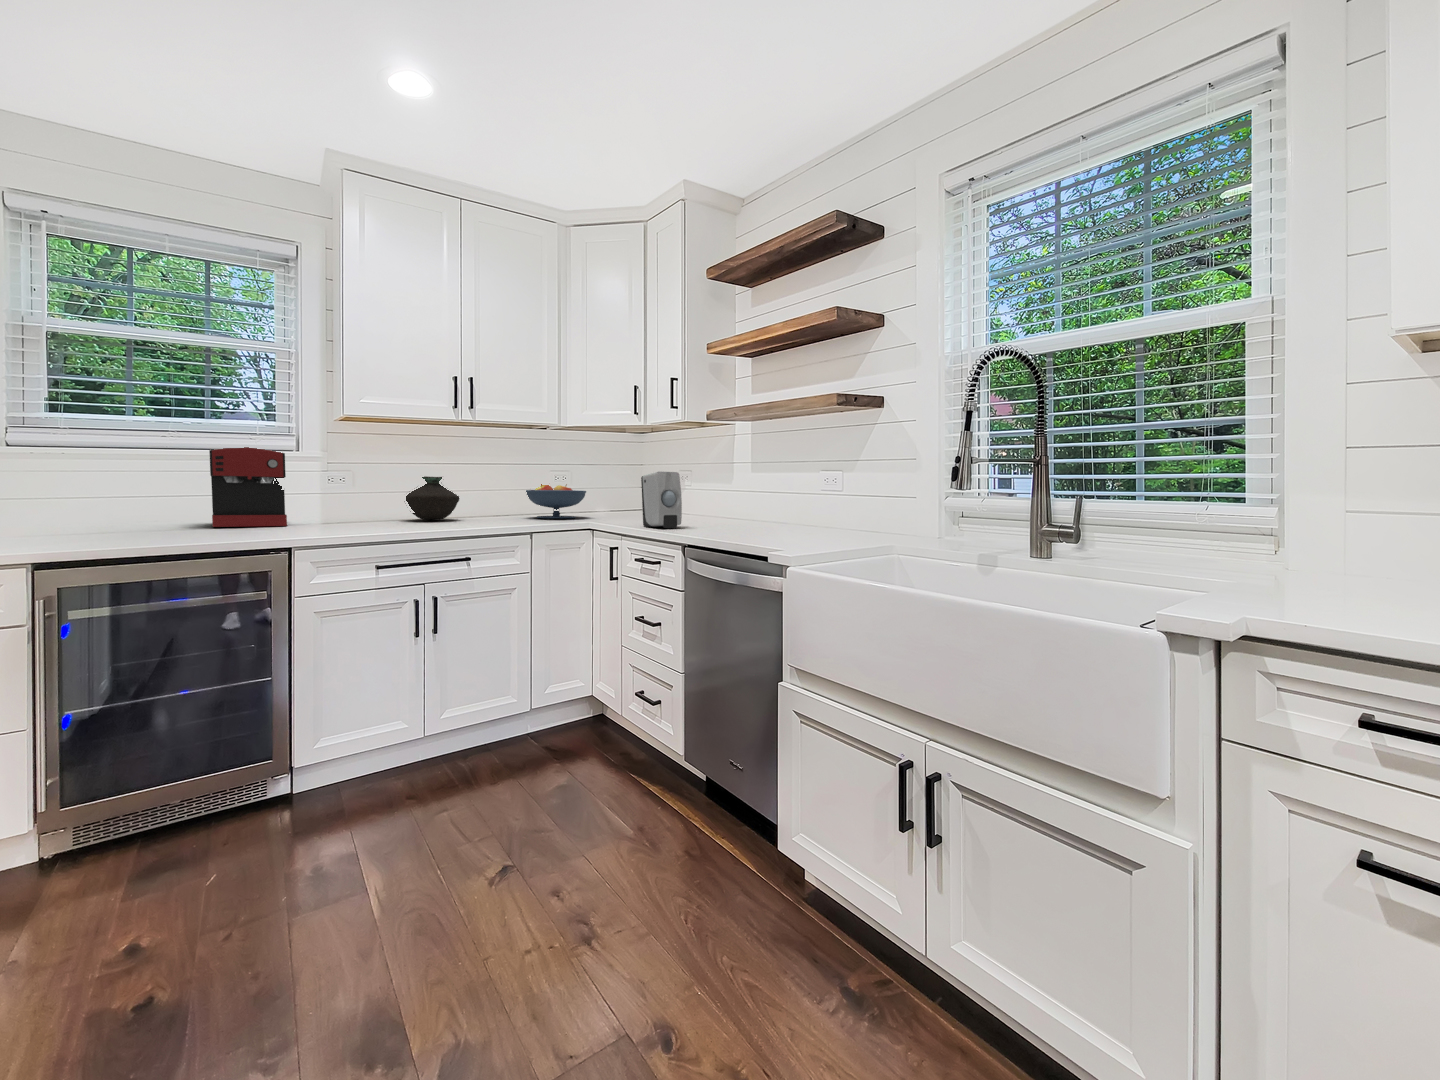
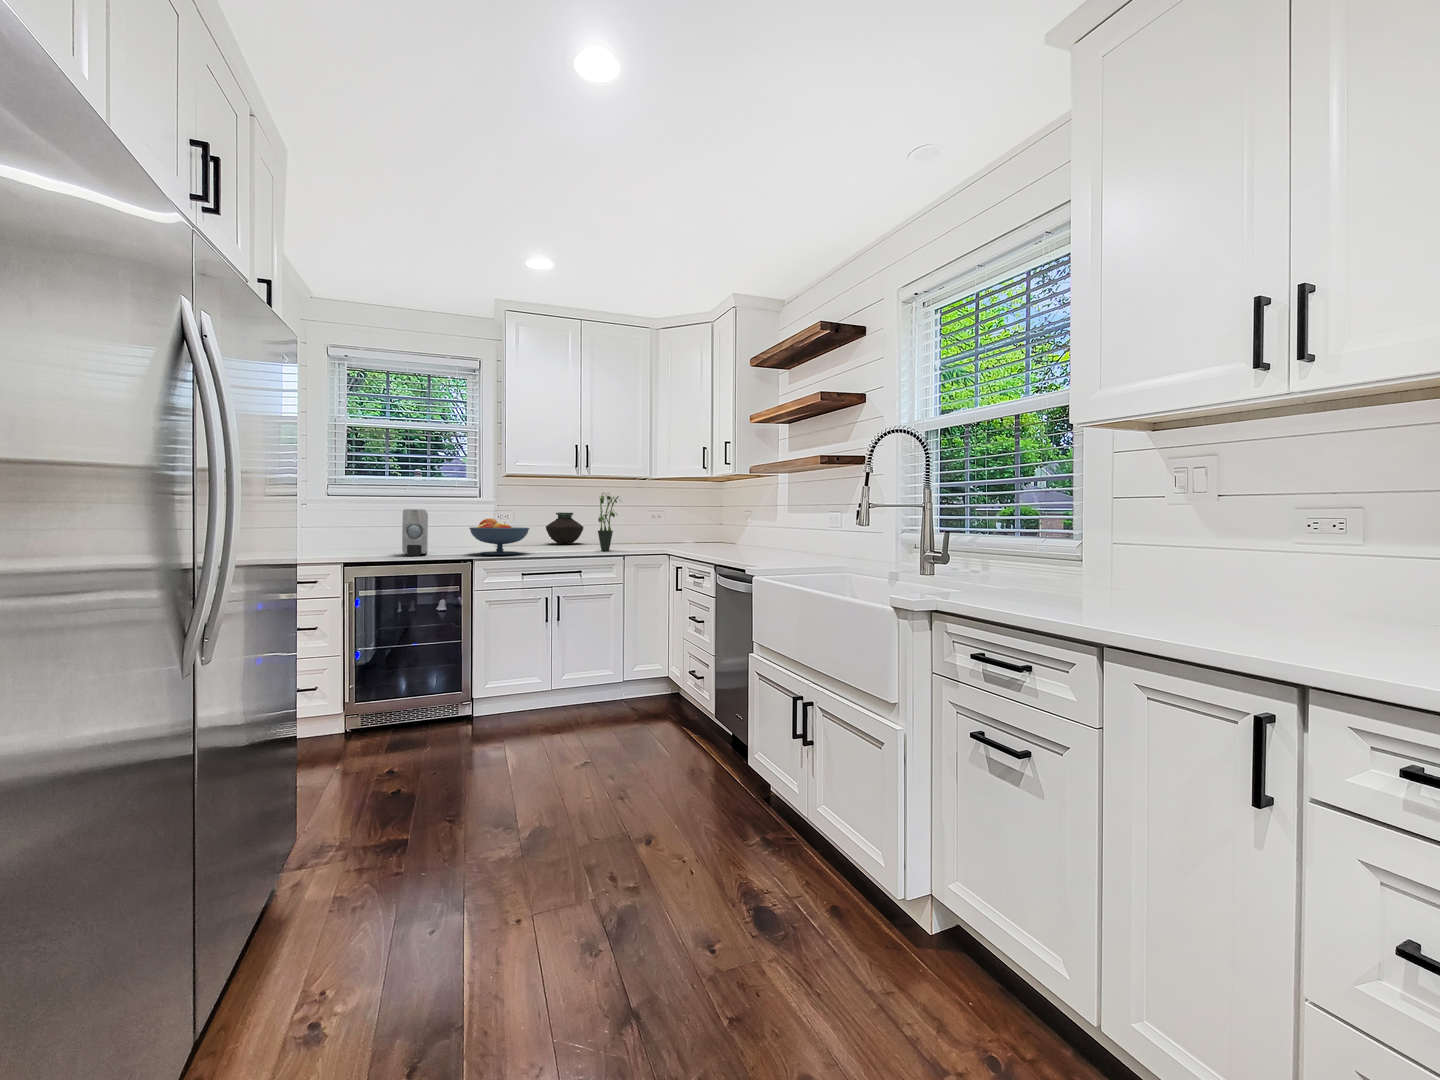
potted plant: none [490,445,526,529] -> present [598,493,620,551]
coffee maker: present [209,447,287,527] -> none [429,492,472,547]
soap dispenser: present [641,472,682,528] -> present [402,509,428,556]
fruit bowl: present [526,484,586,519] -> present [469,518,529,555]

